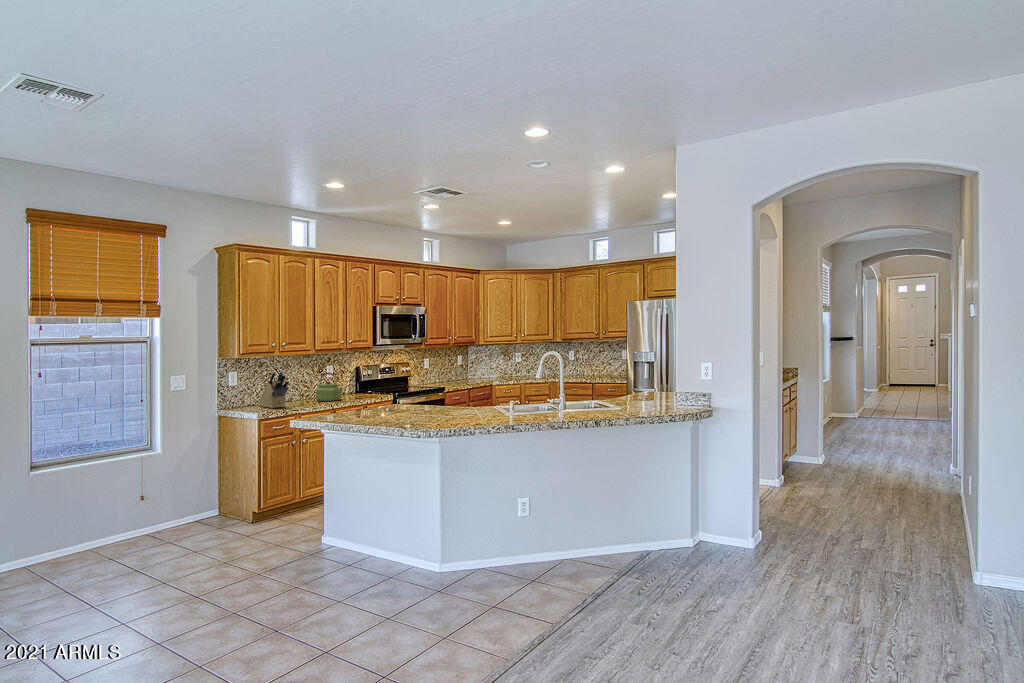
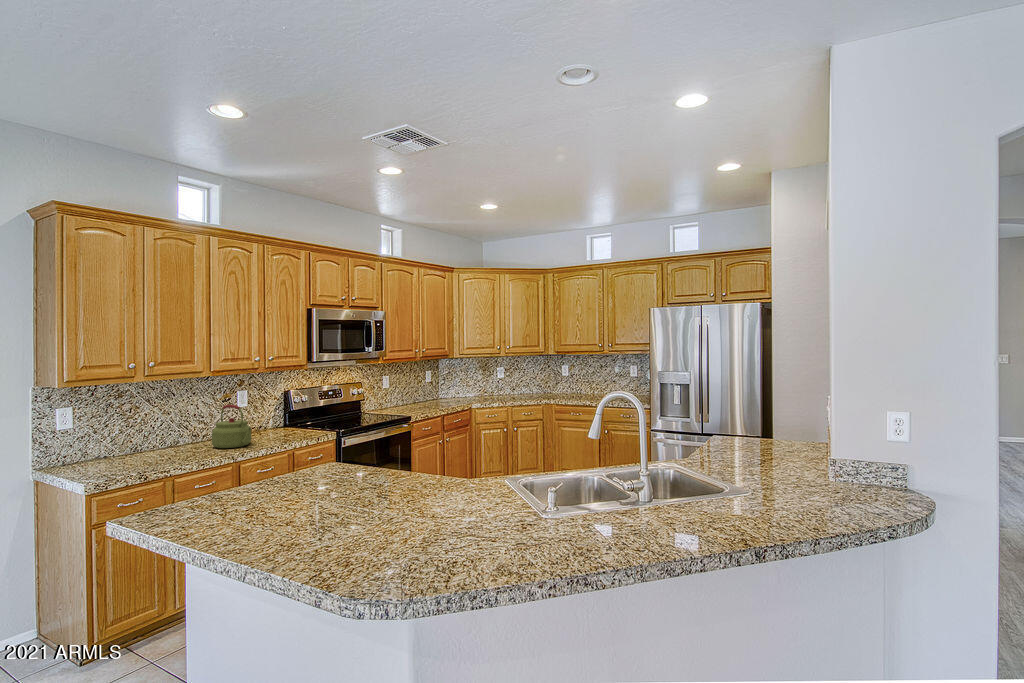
knife block: present [259,370,289,408] -> none [110,406,152,468]

